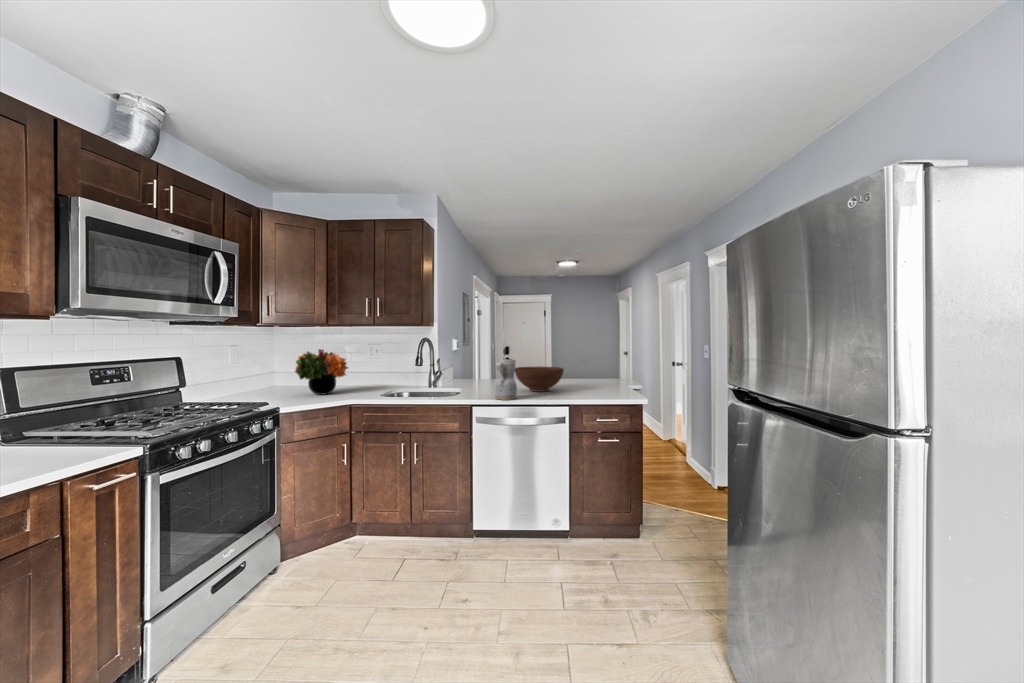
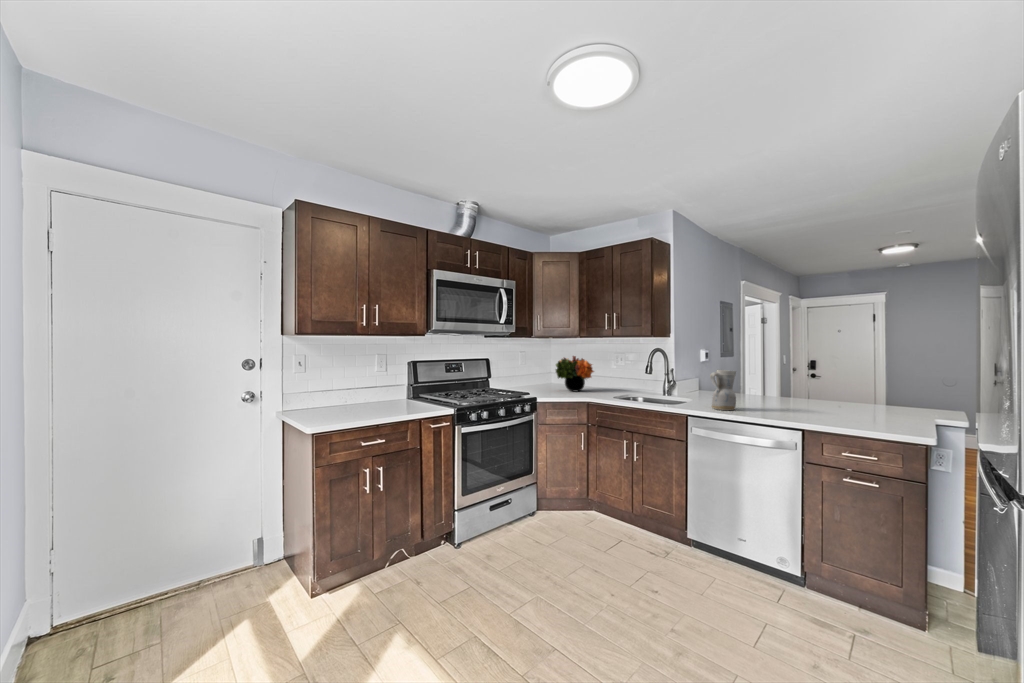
fruit bowl: present [515,367,564,392] -> none [747,380,809,407]

